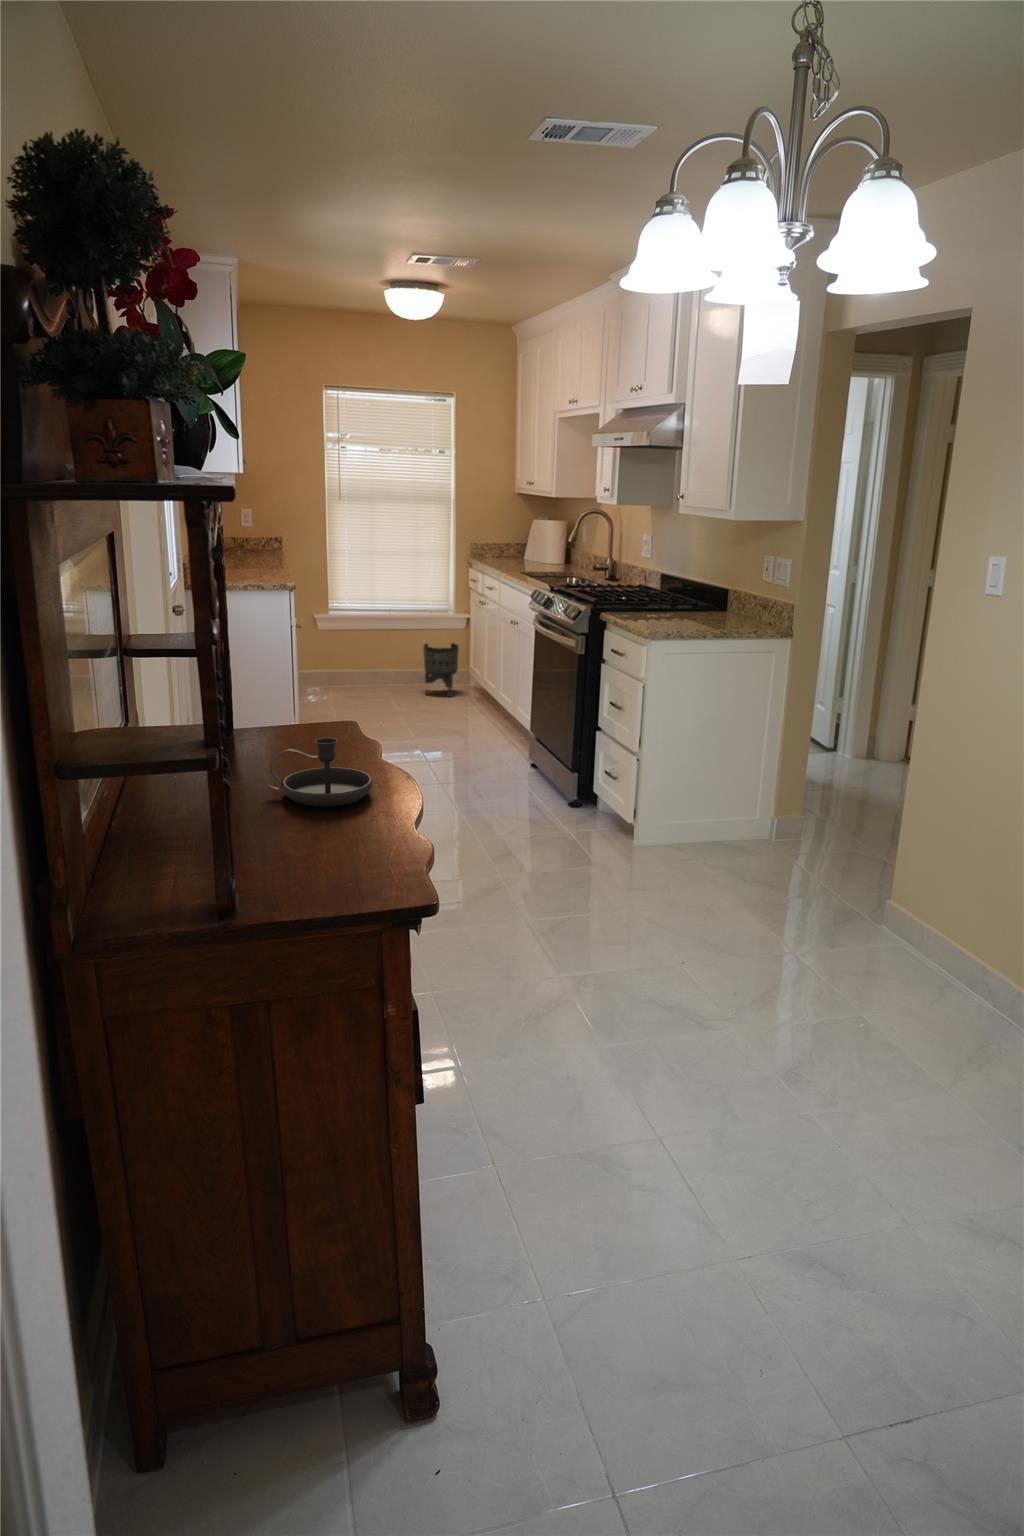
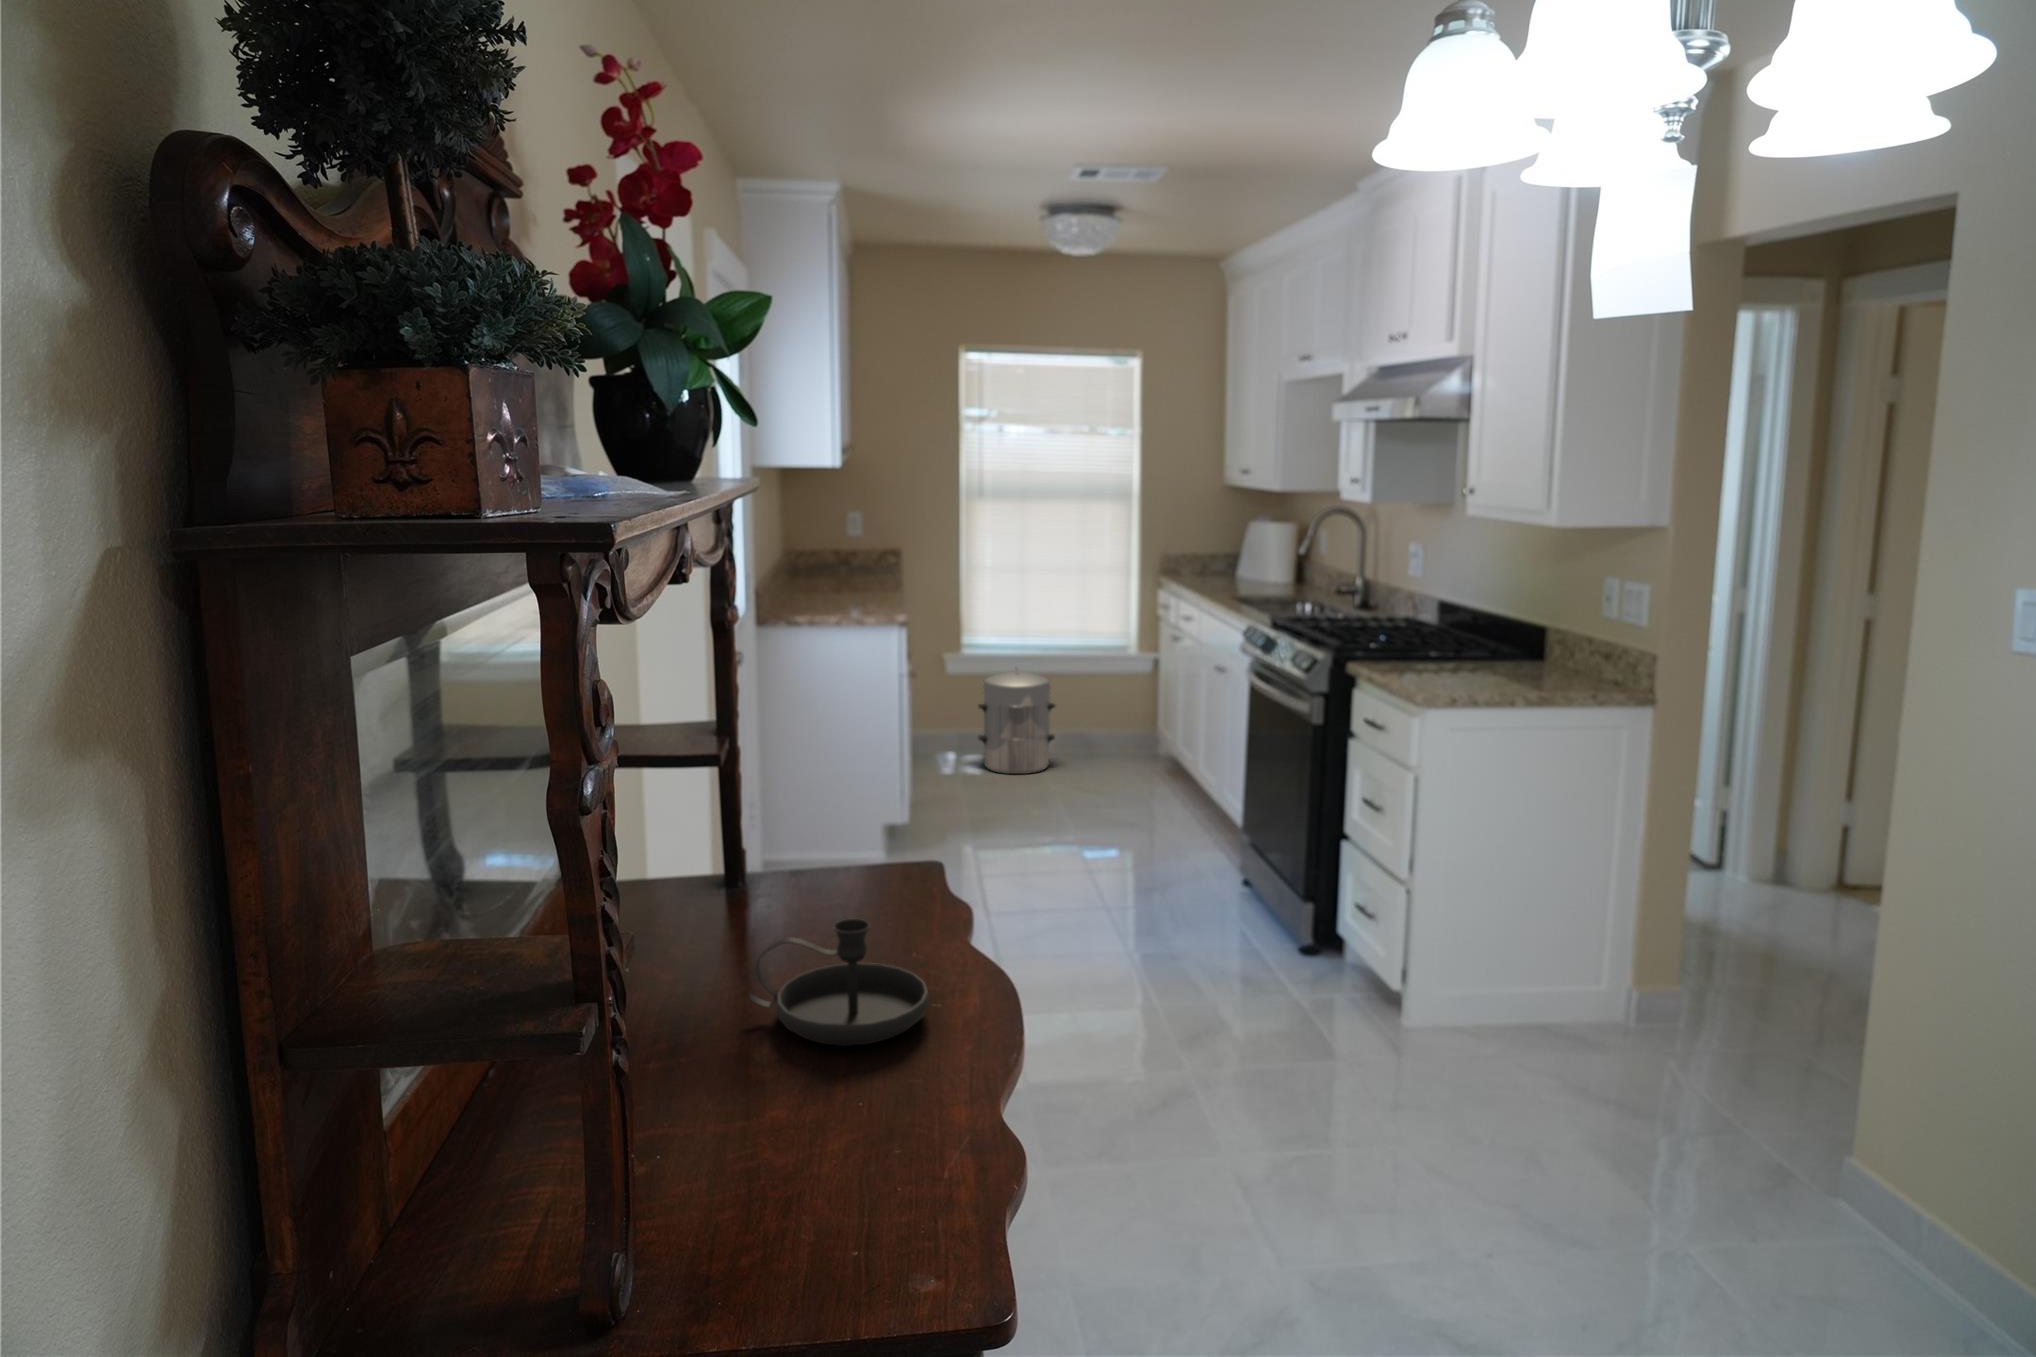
waste bin: none [342,626,398,703] -> present [978,670,1055,774]
planter: present [423,643,459,697] -> none [1091,690,1142,768]

